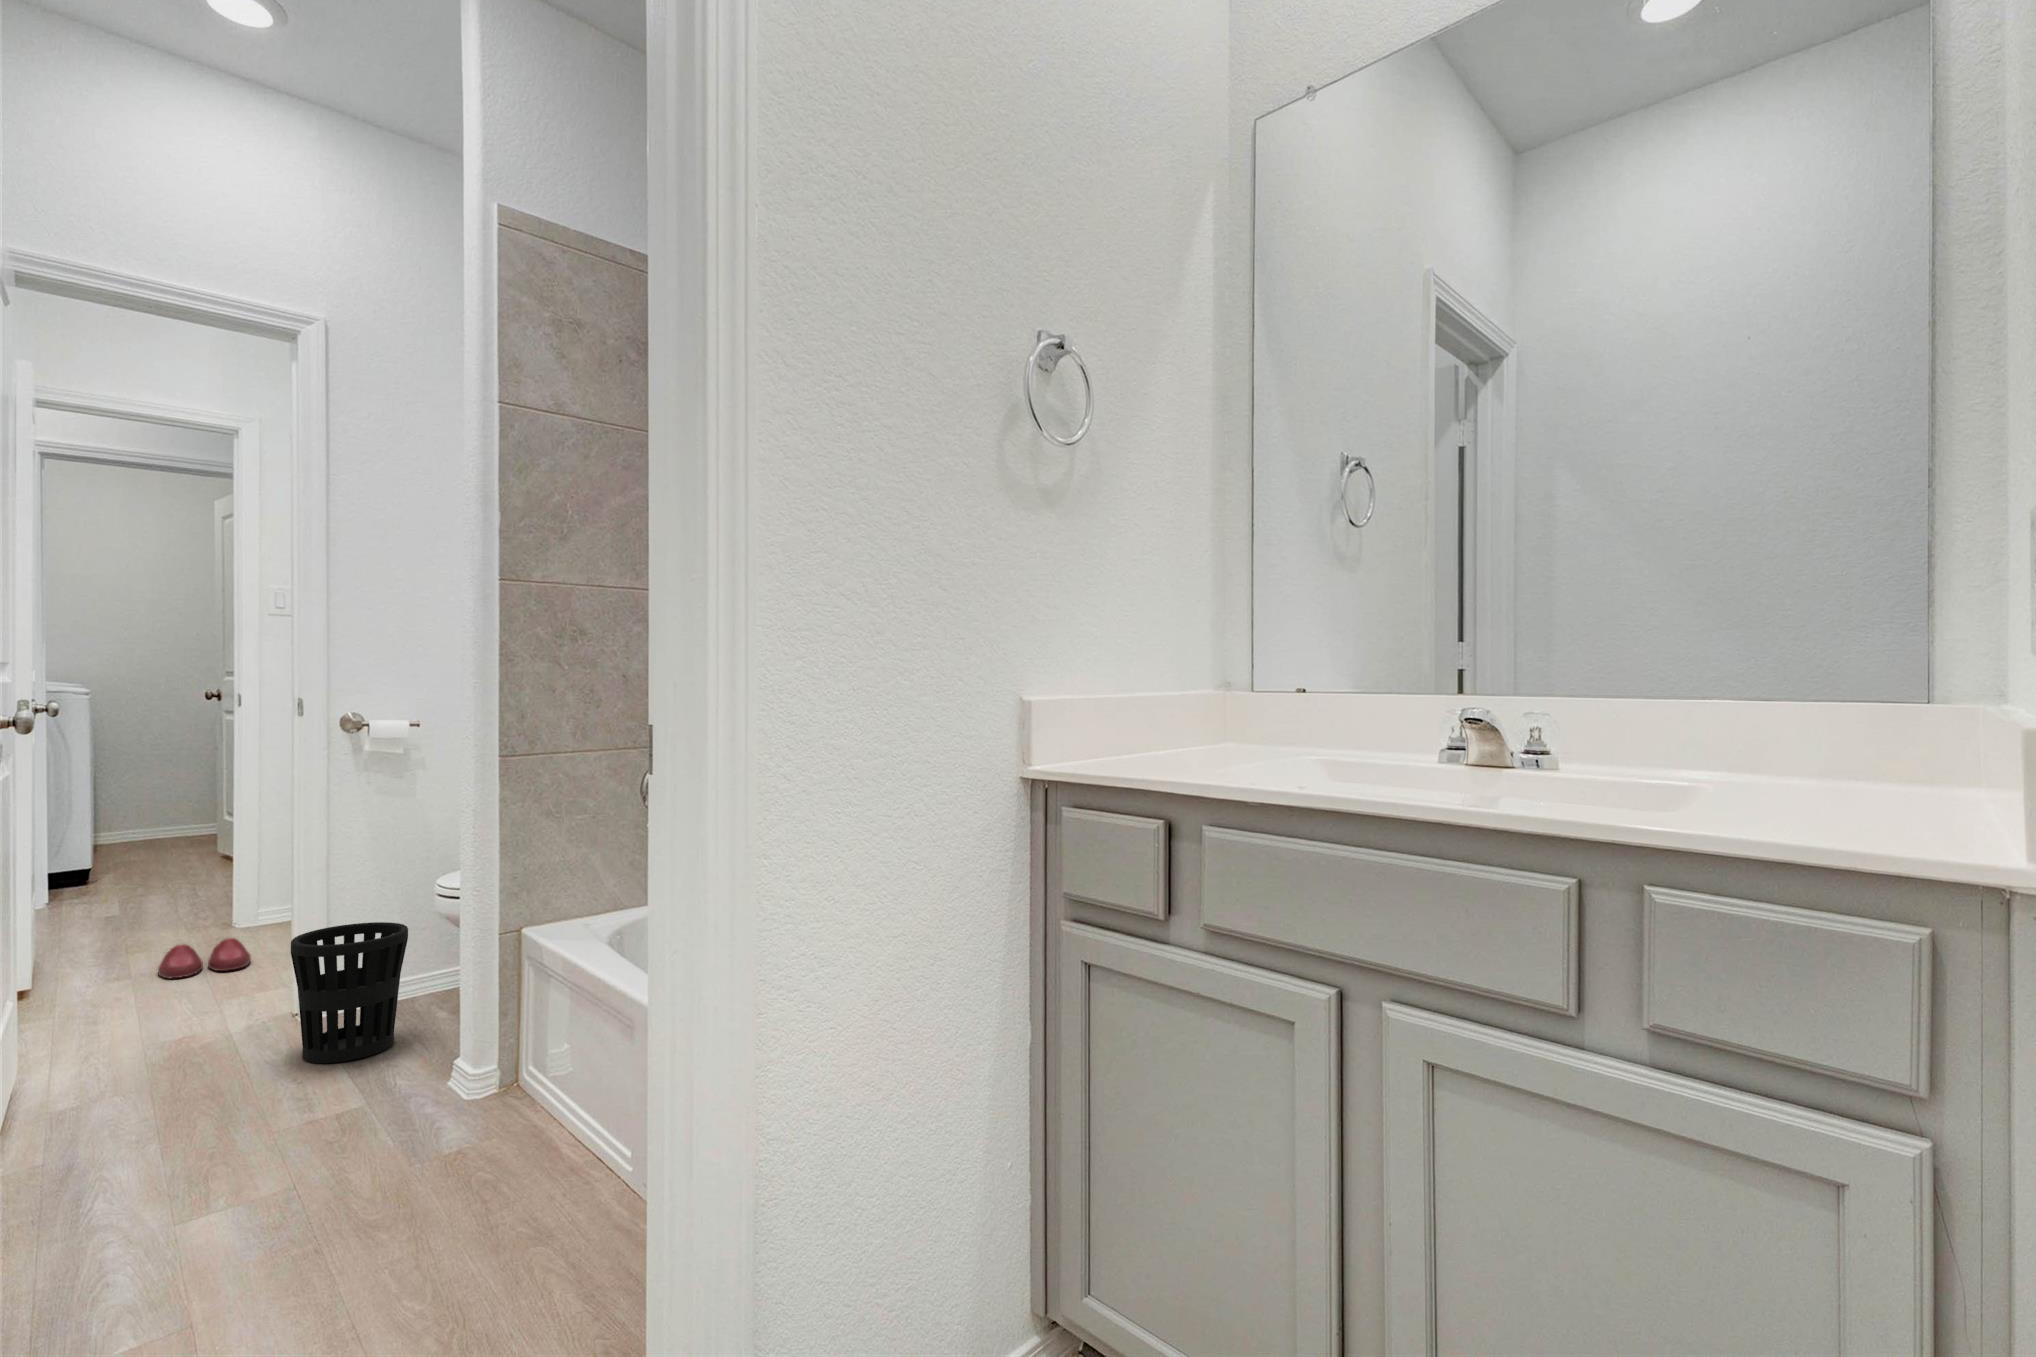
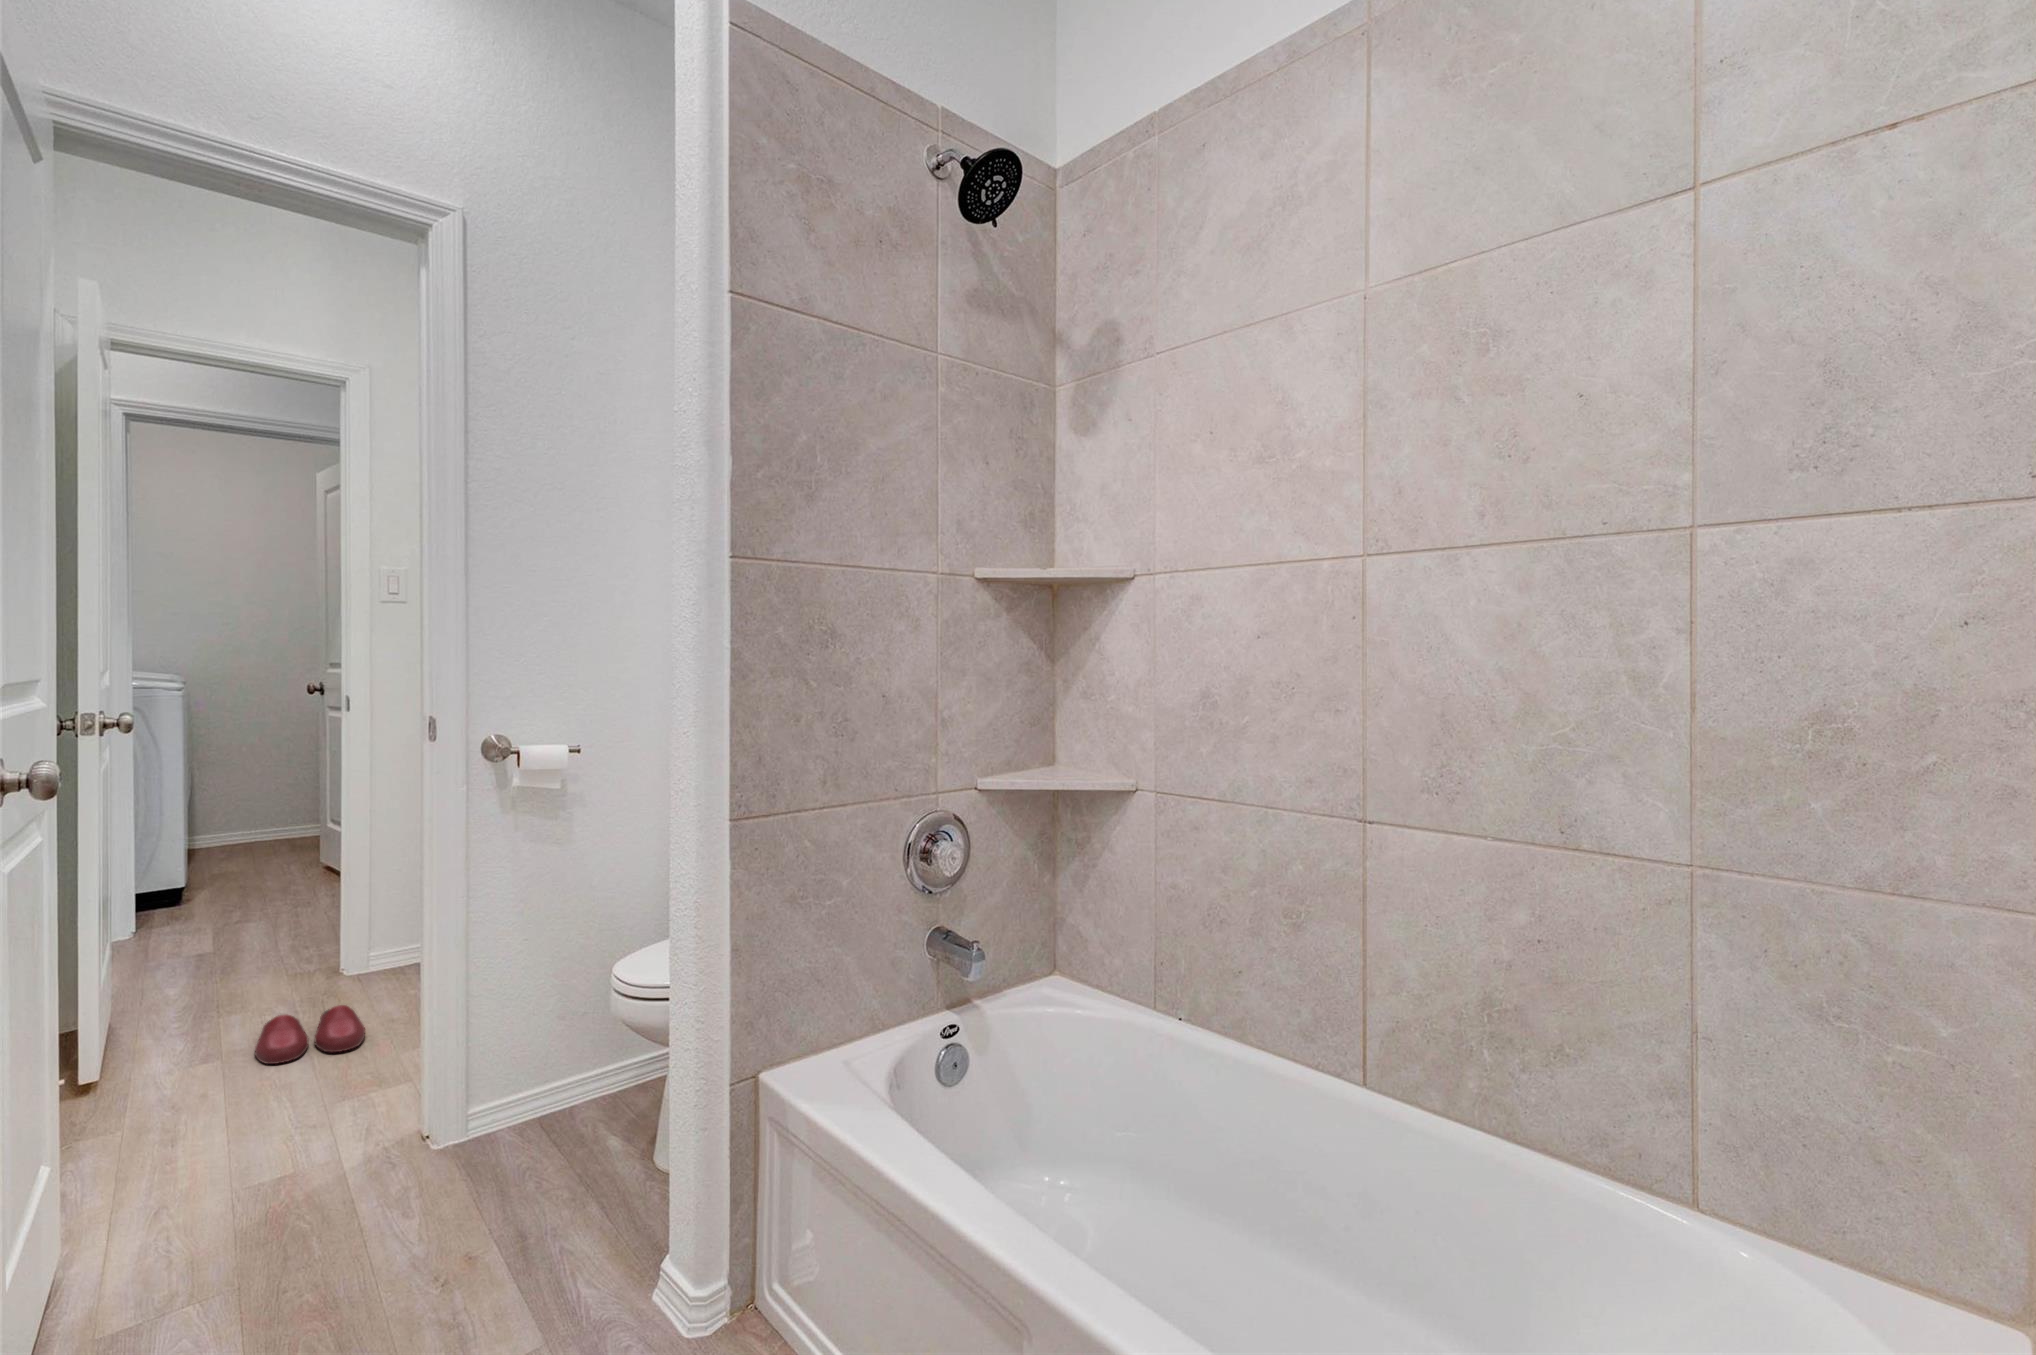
wastebasket: present [291,922,408,1063] -> none [429,1025,580,1238]

